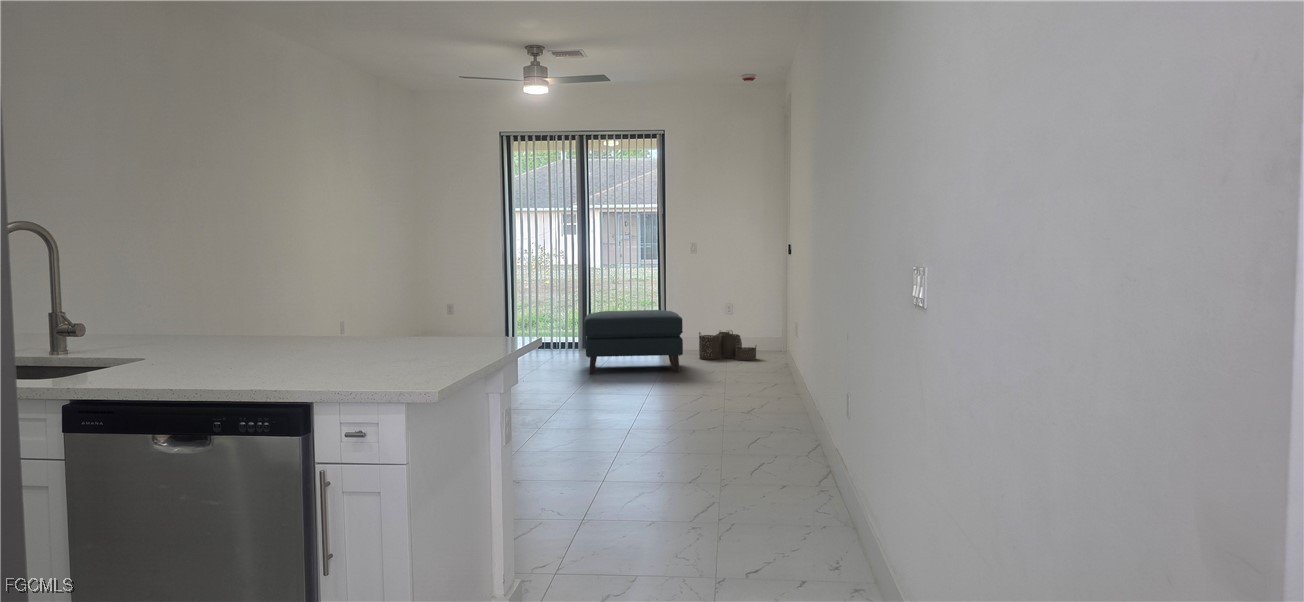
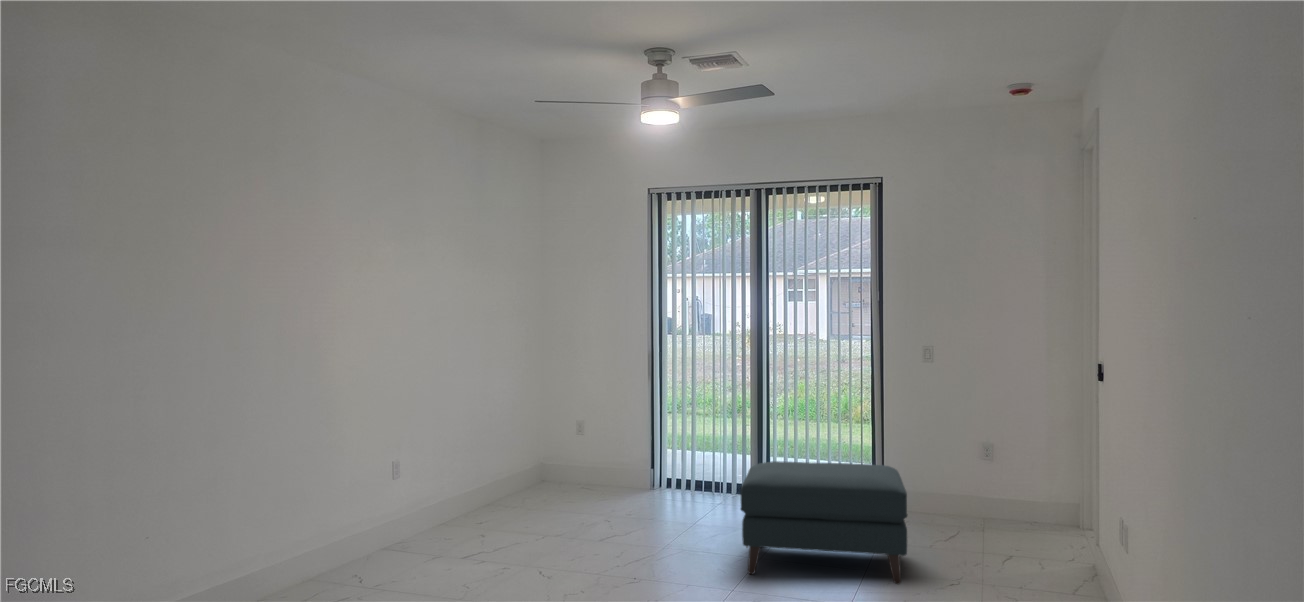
woven basket: present [699,330,756,360] -> none [936,485,1037,553]

